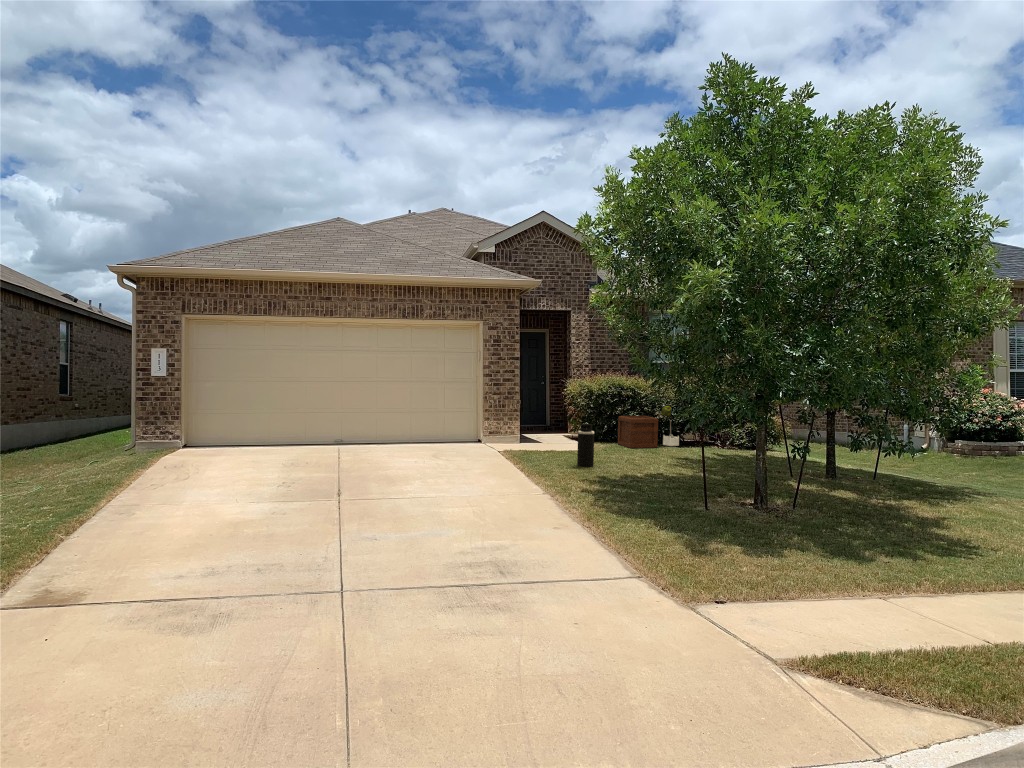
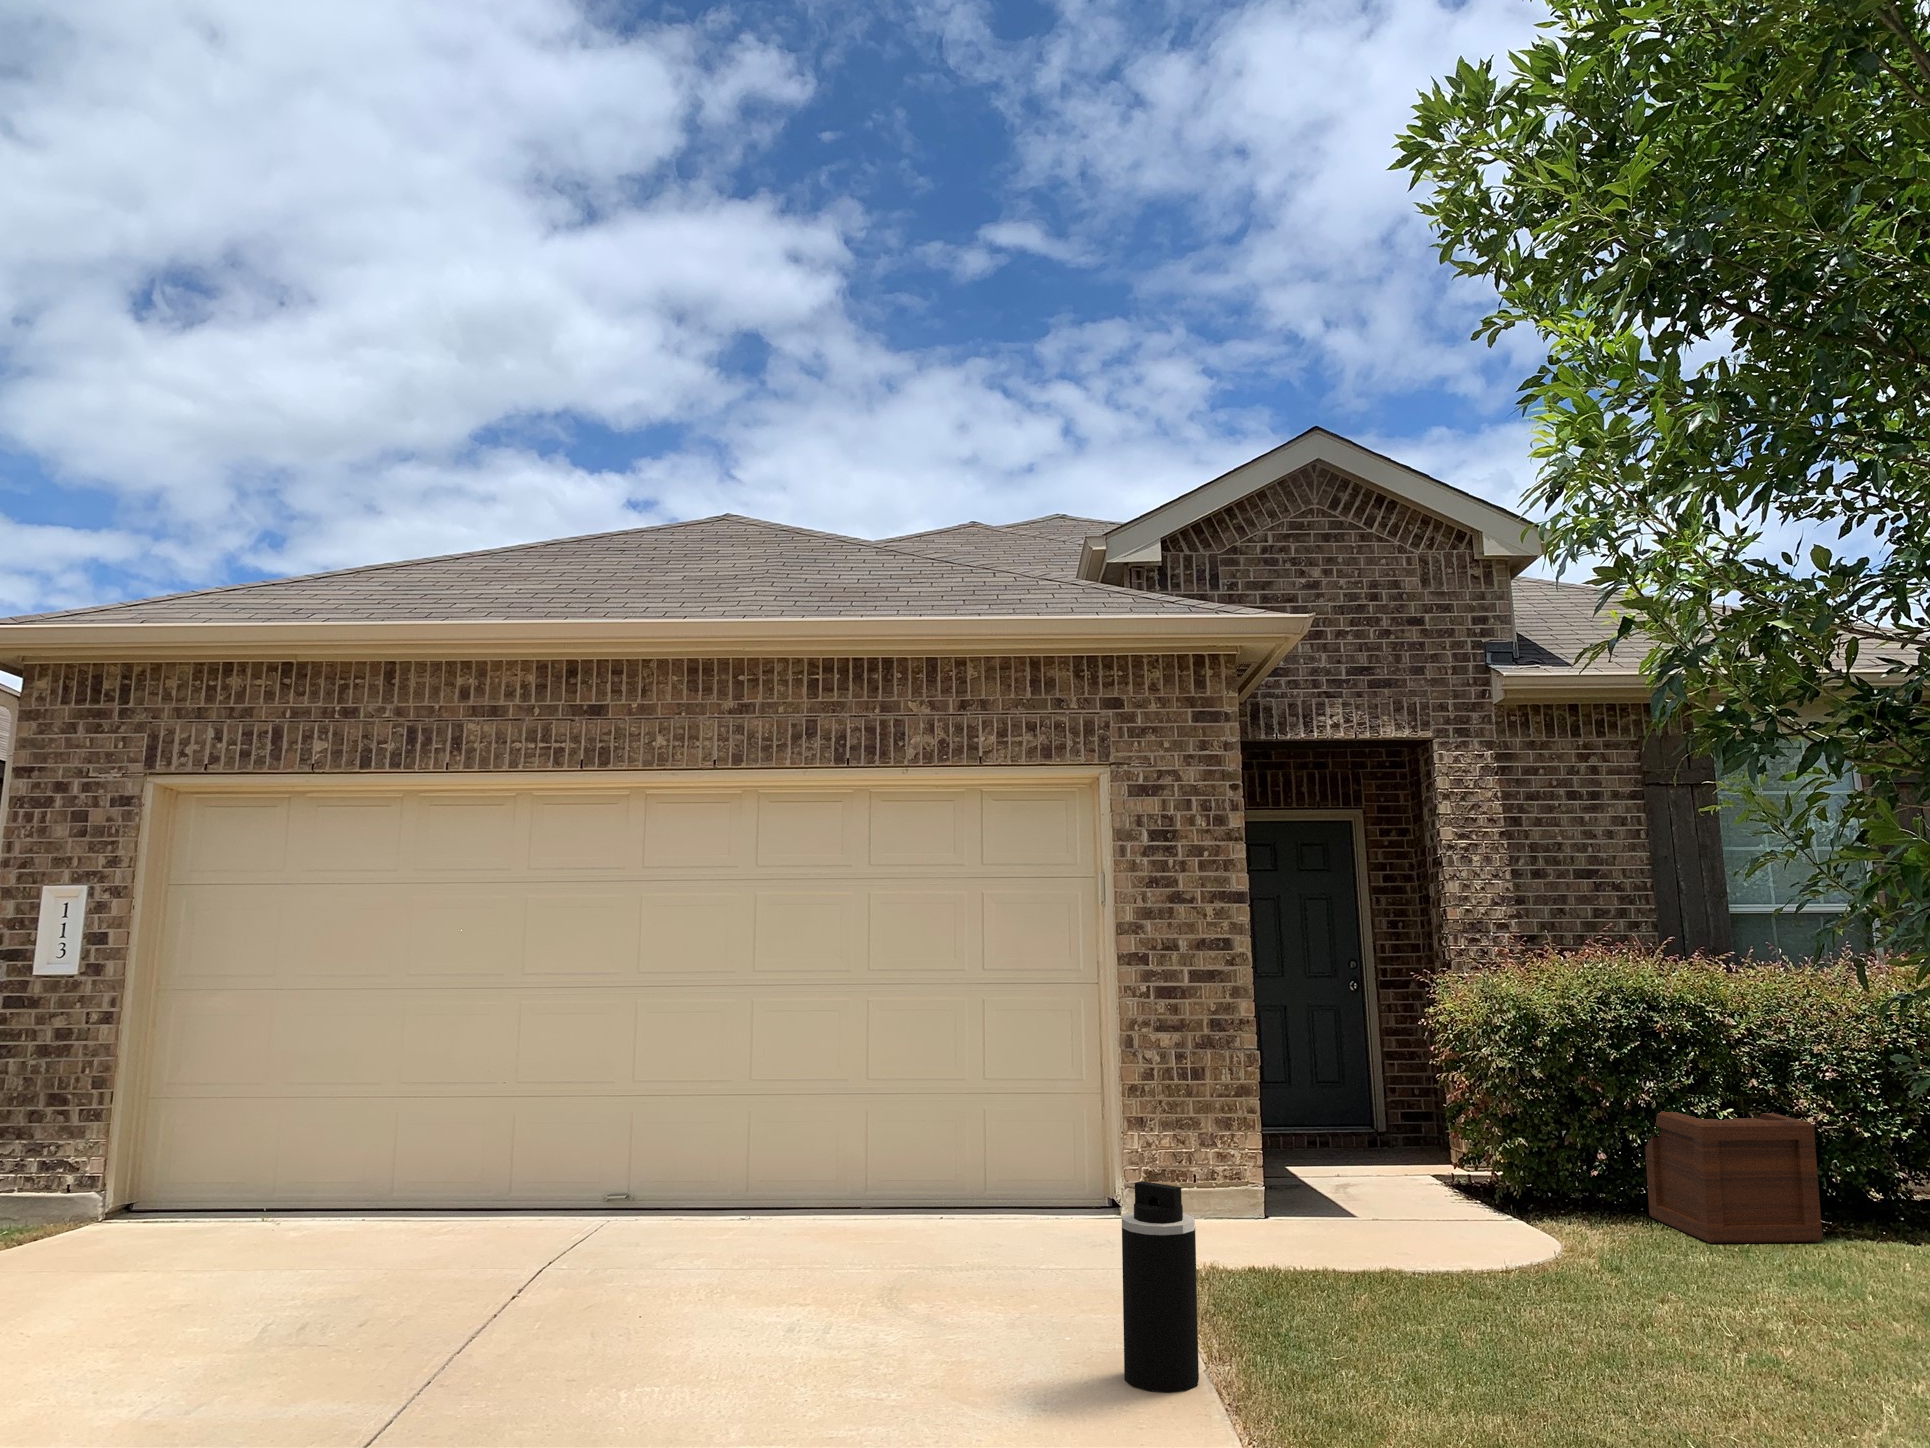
potted tree: present [661,406,679,446] -> none [1814,1067,1906,1231]
trash can: present [577,424,594,467] -> present [1122,1181,1199,1392]

